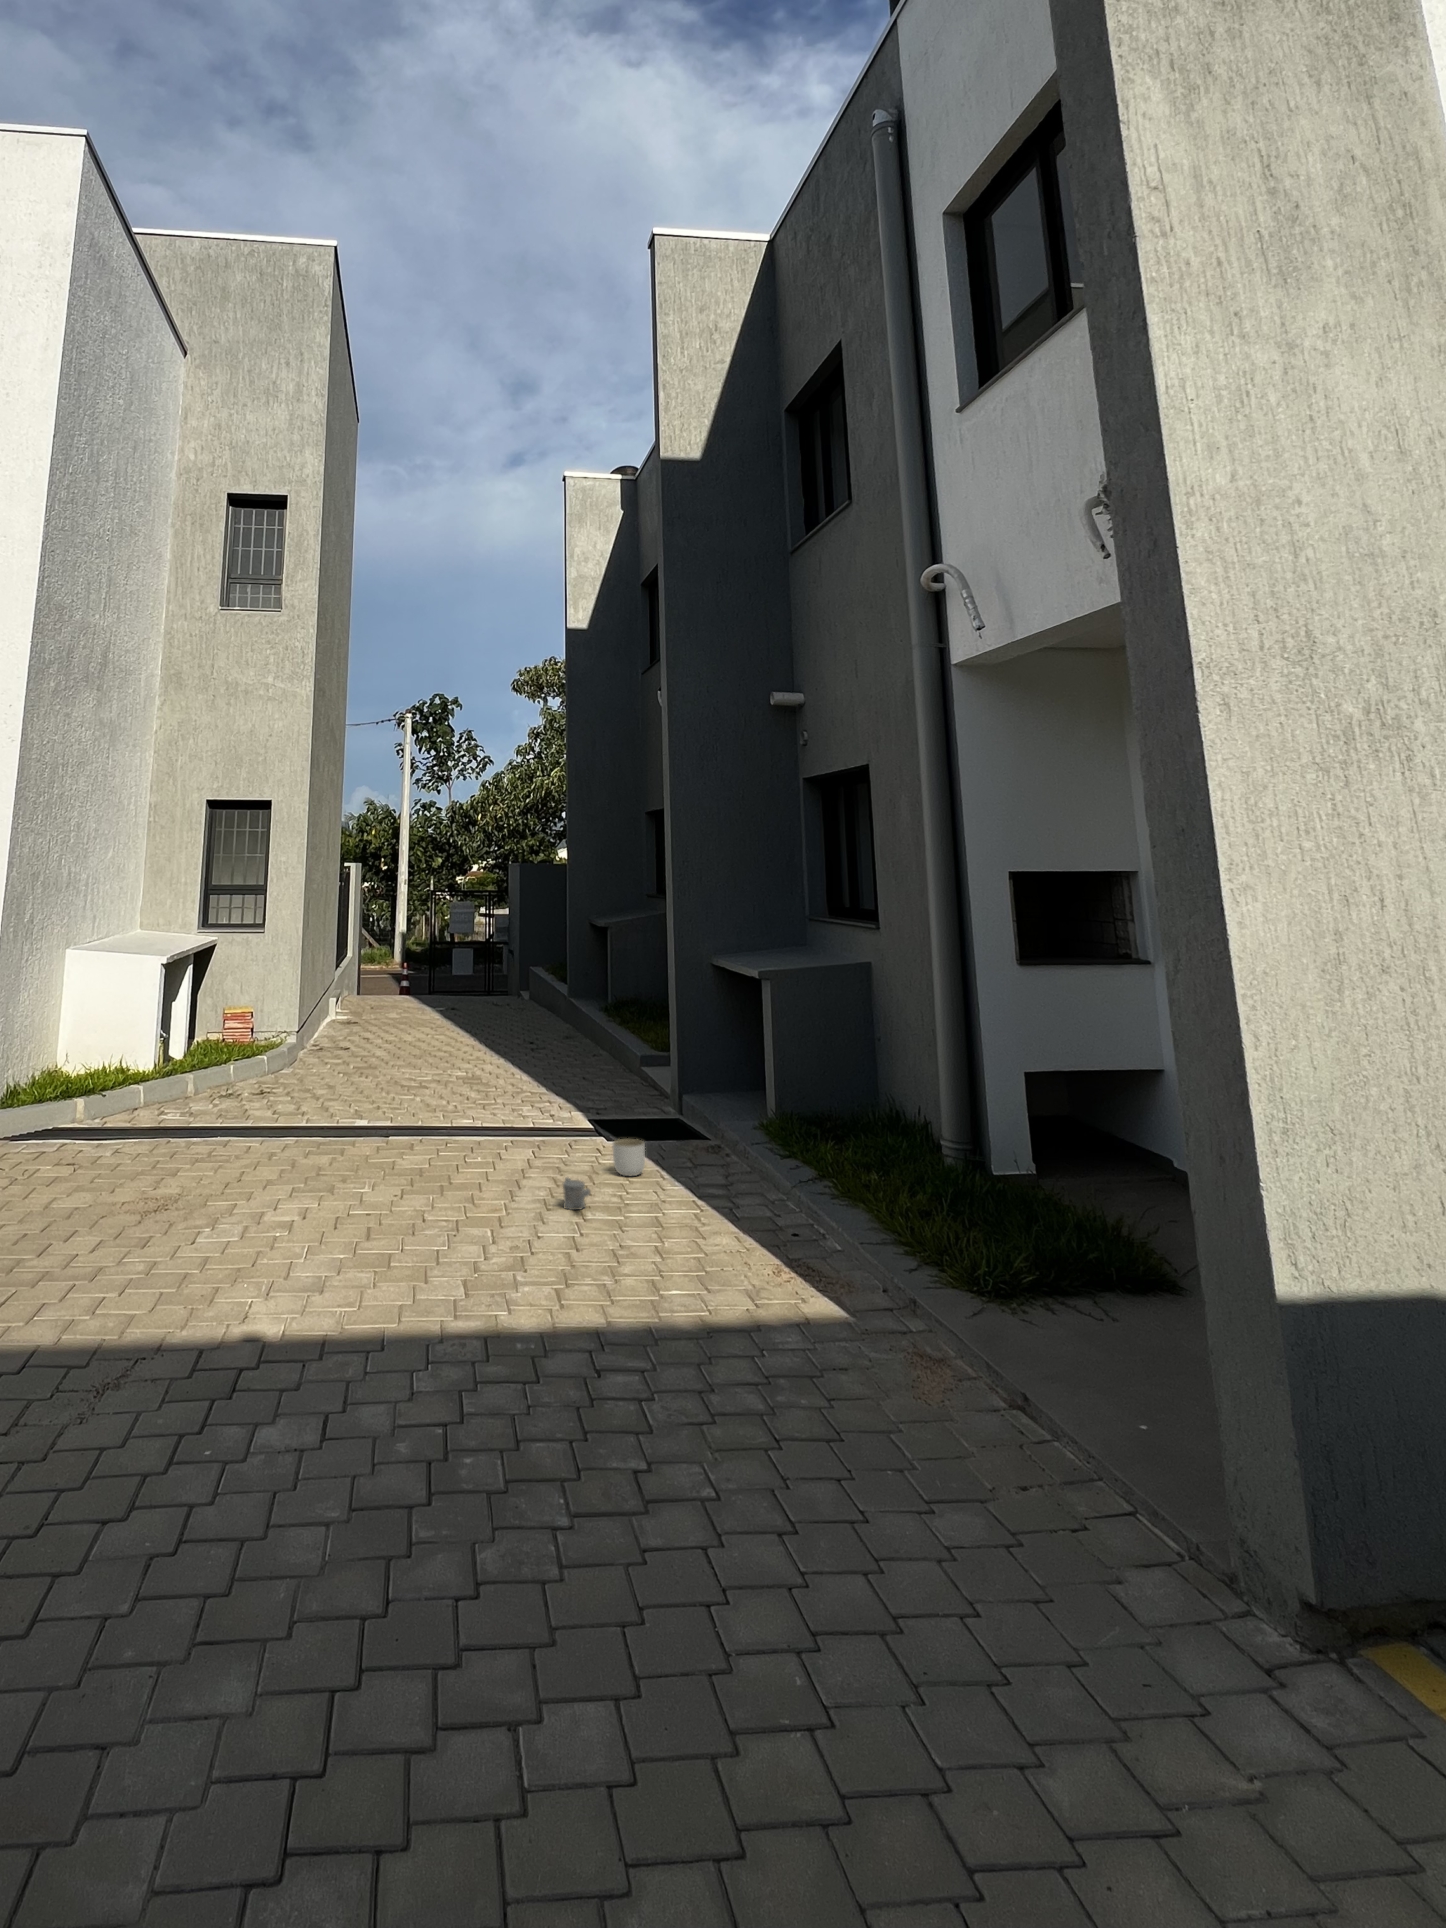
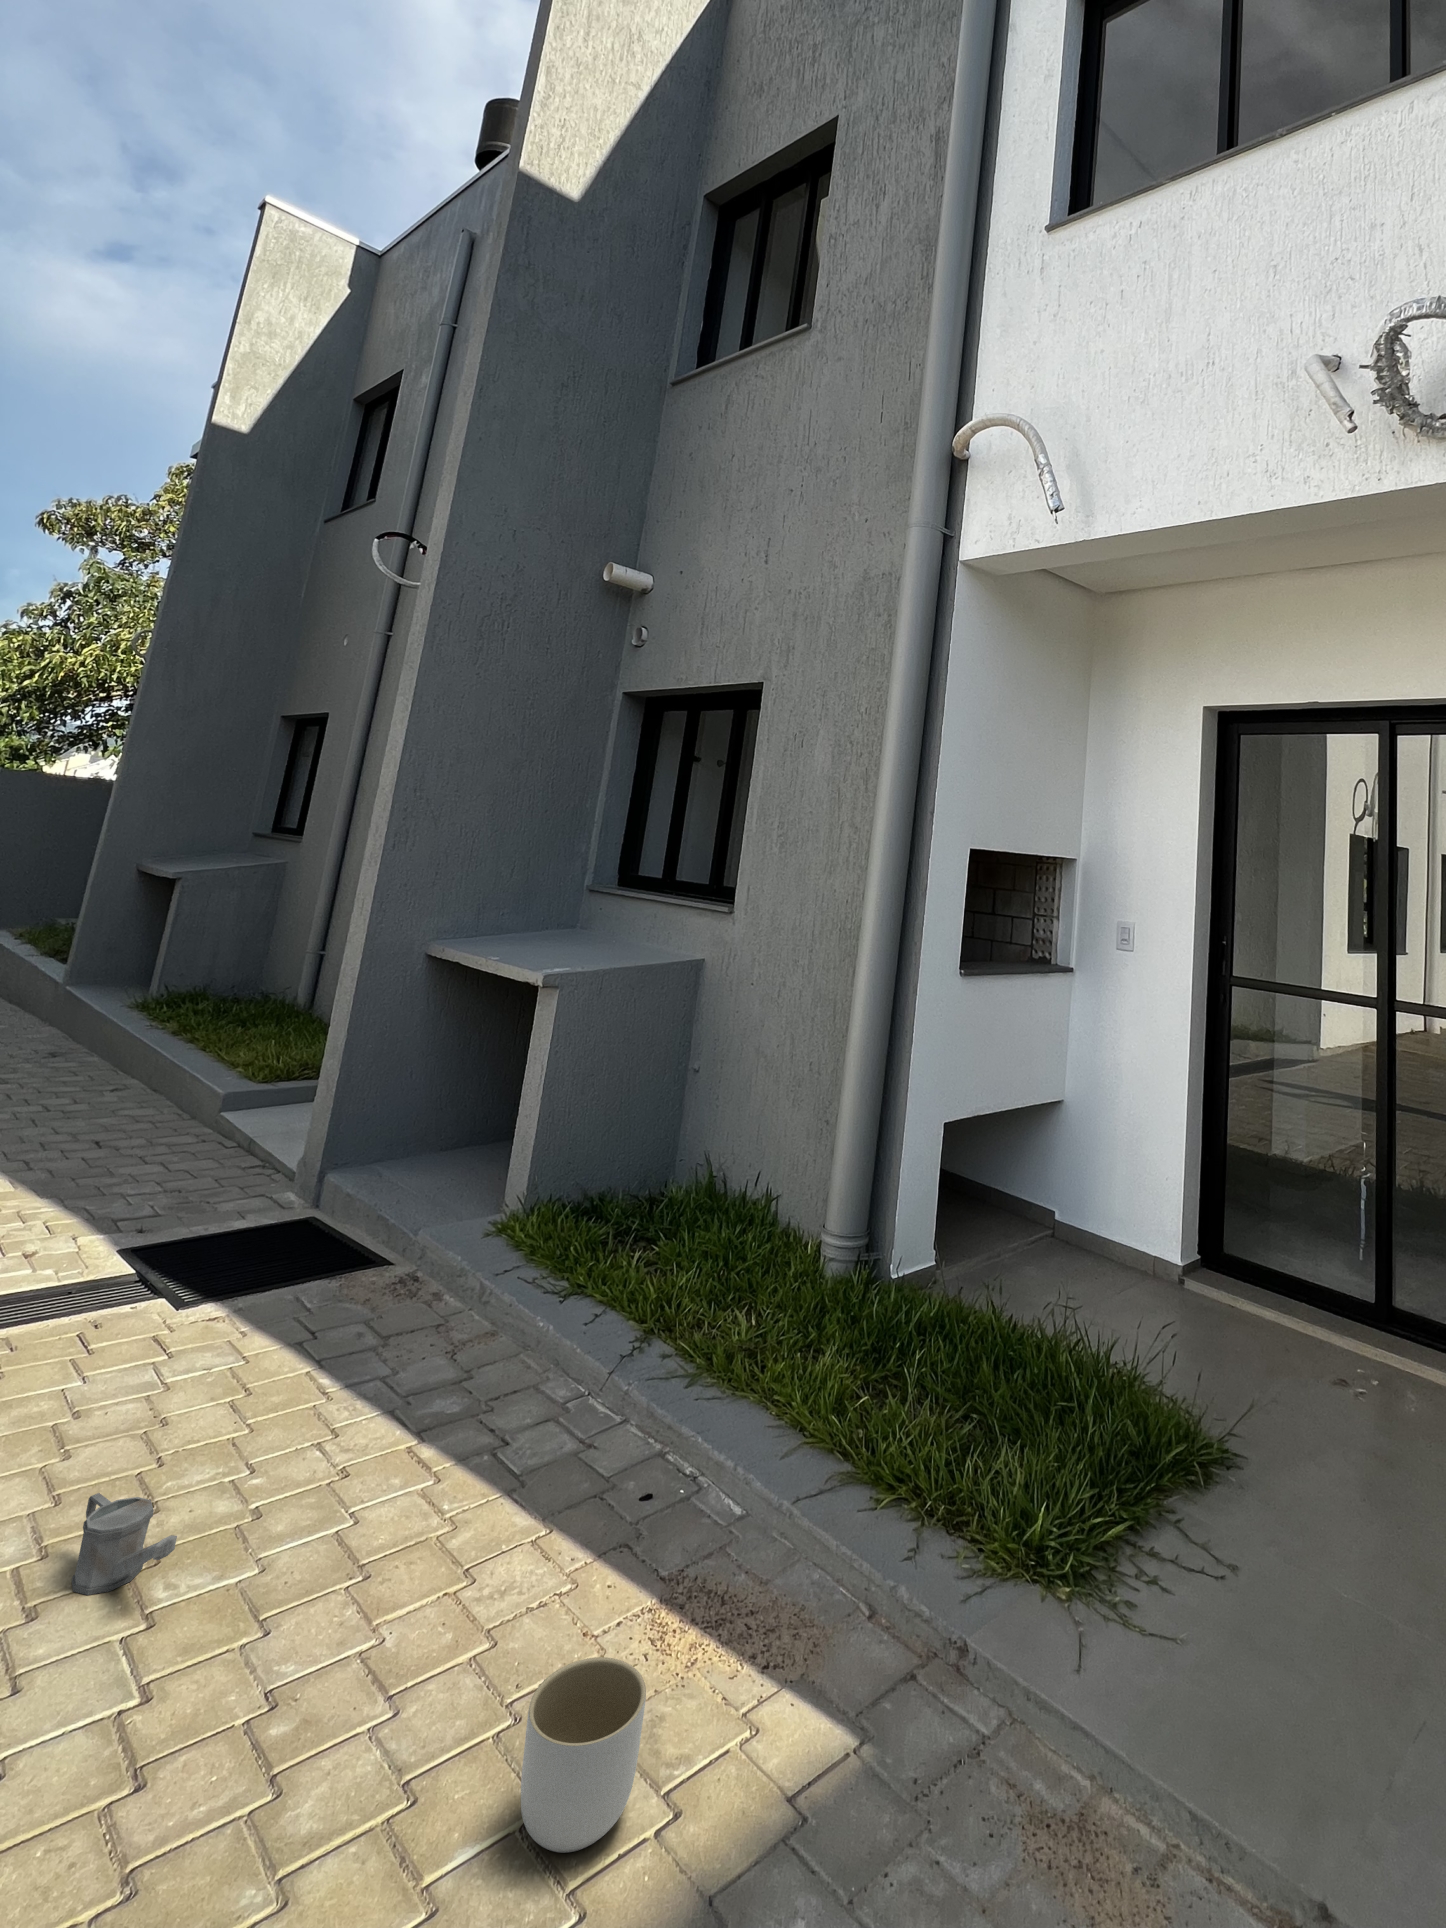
planter: present [613,1139,645,1176] -> present [521,1657,646,1853]

